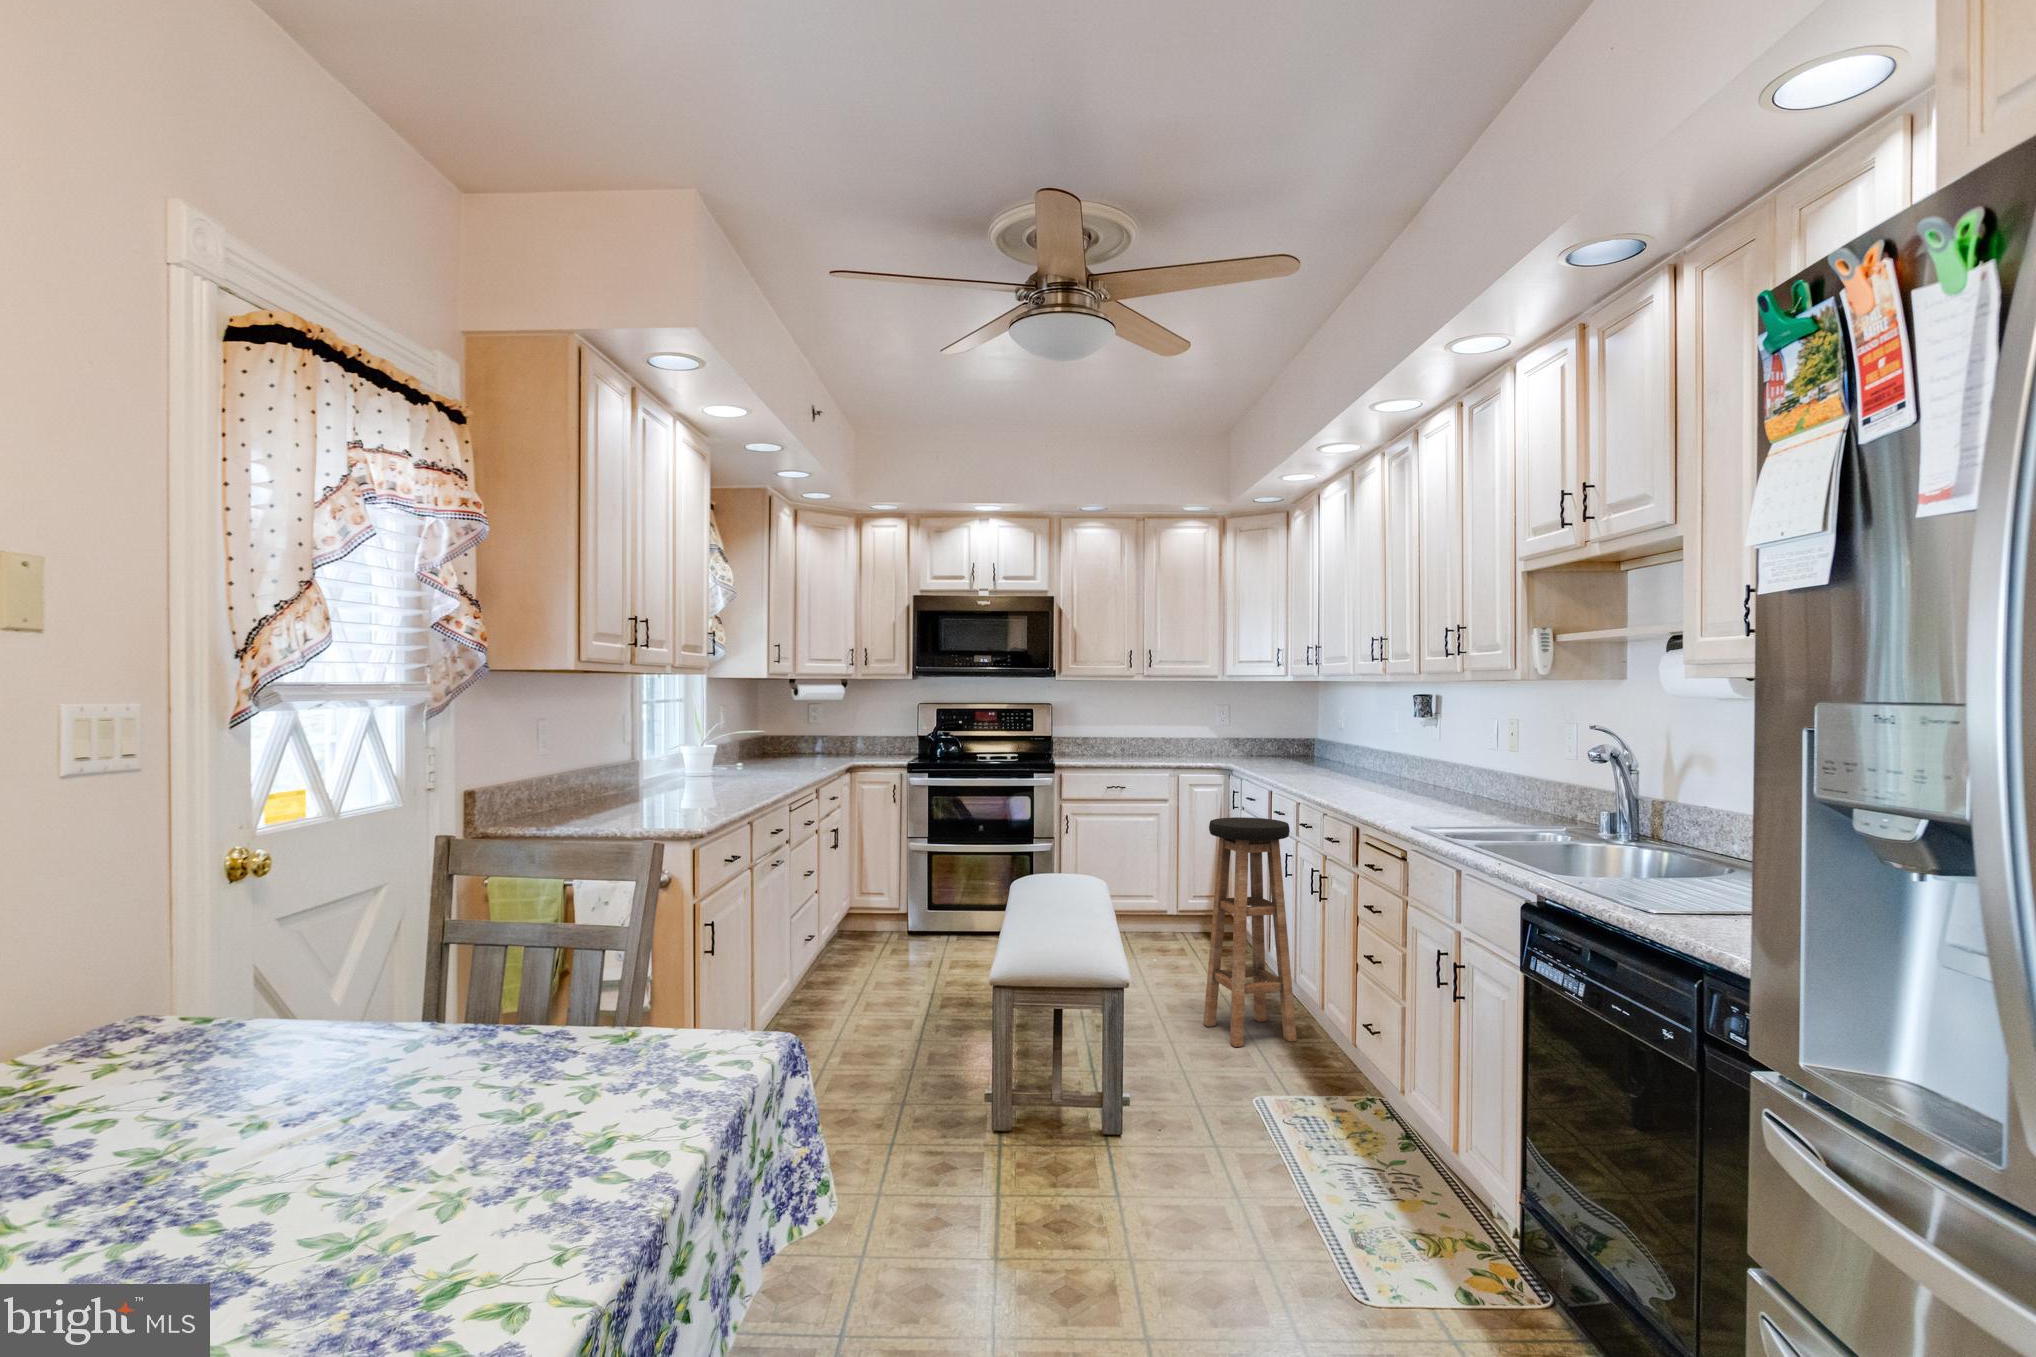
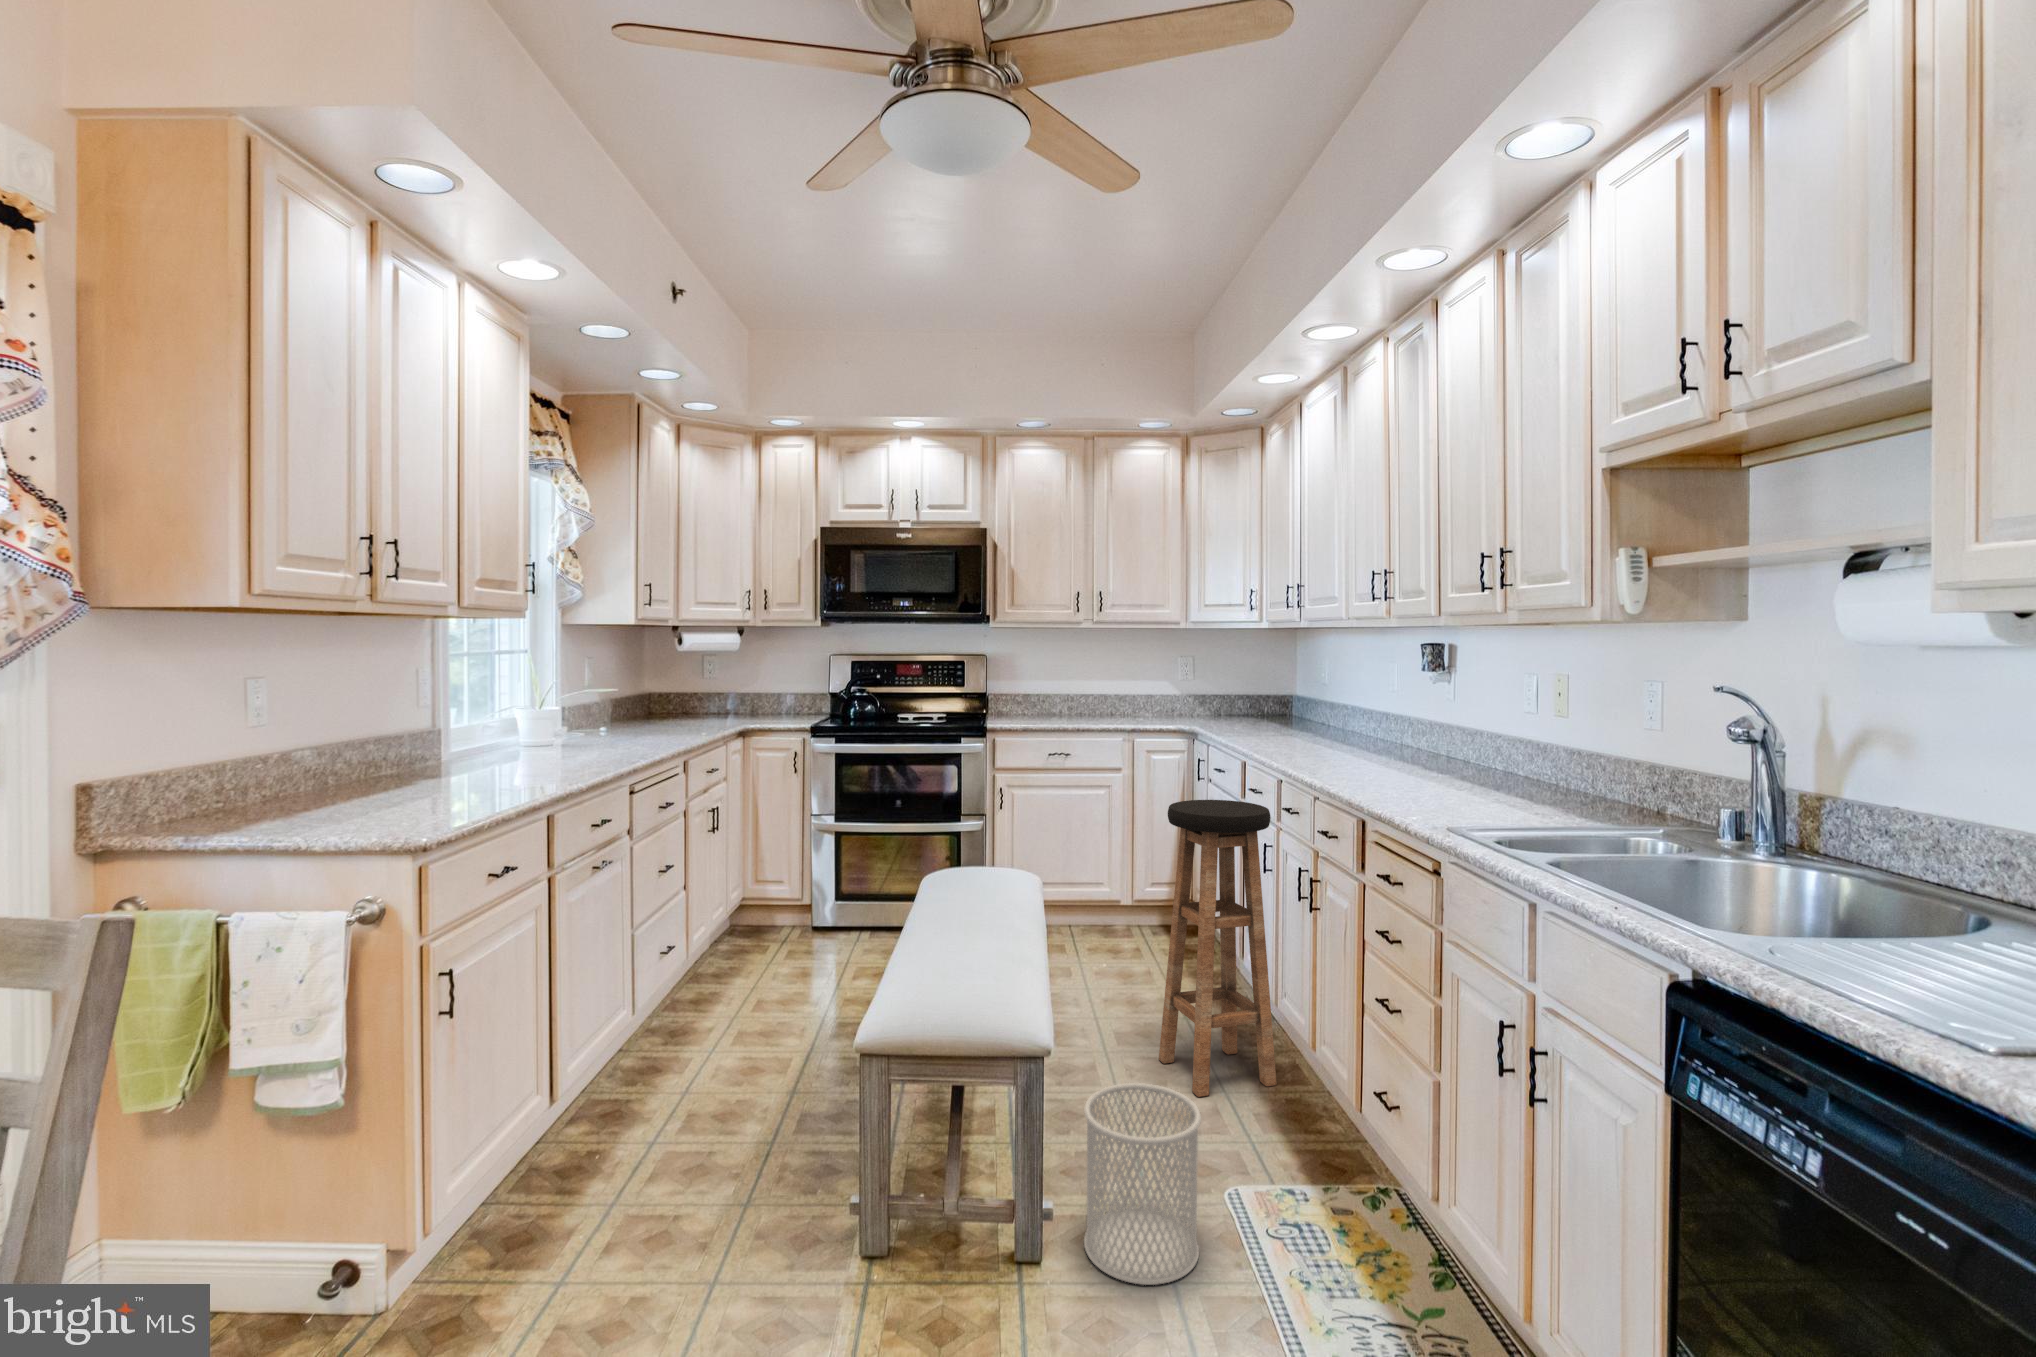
wastebasket: none [1152,1015,1235,1147] -> present [1084,1083,1201,1285]

